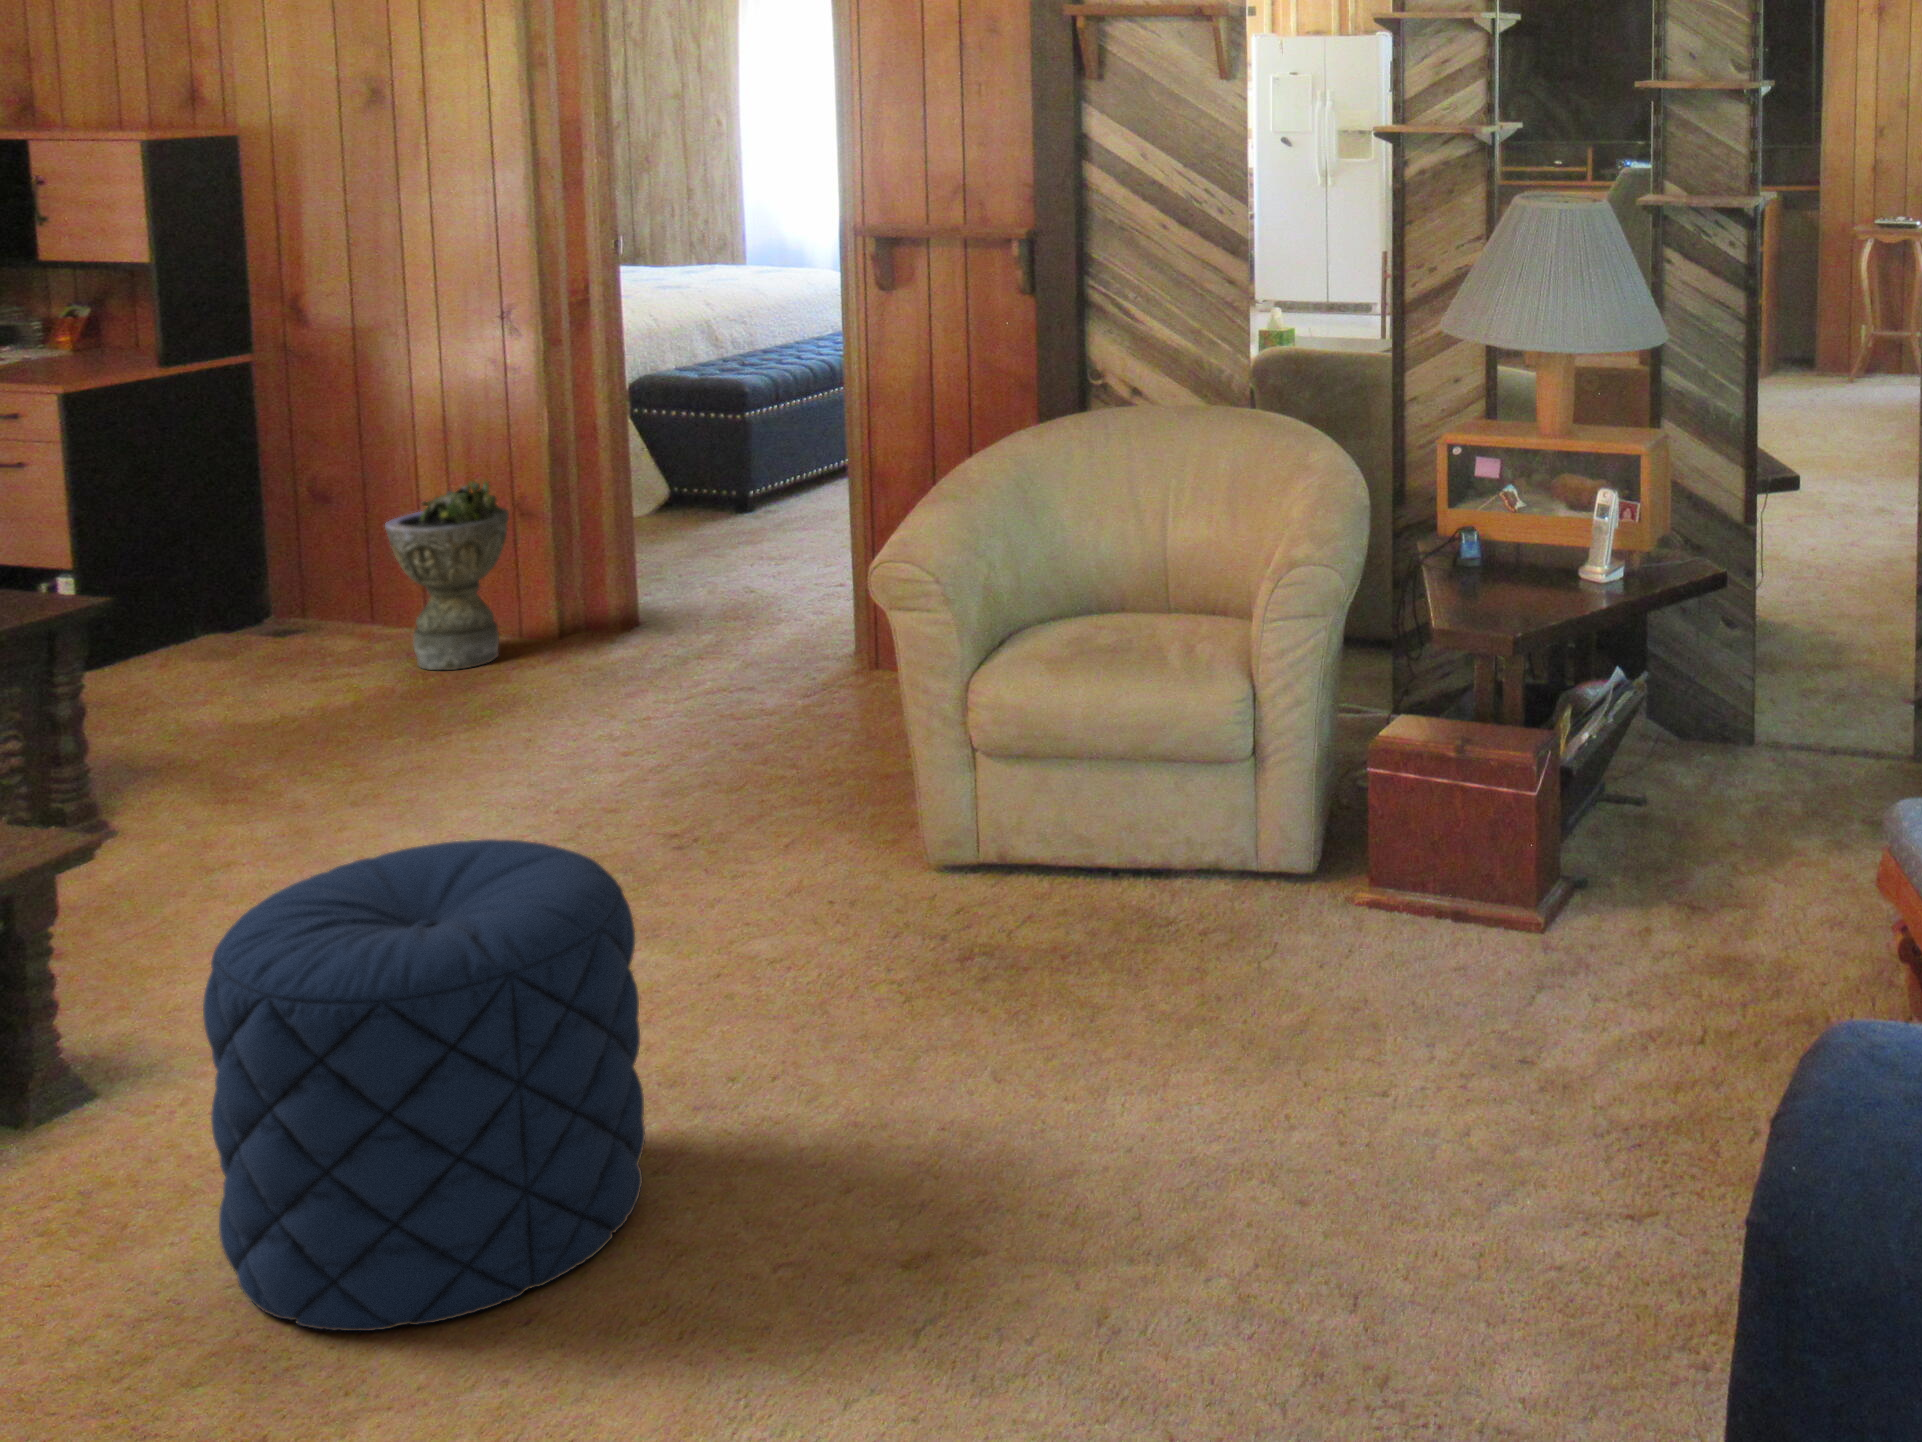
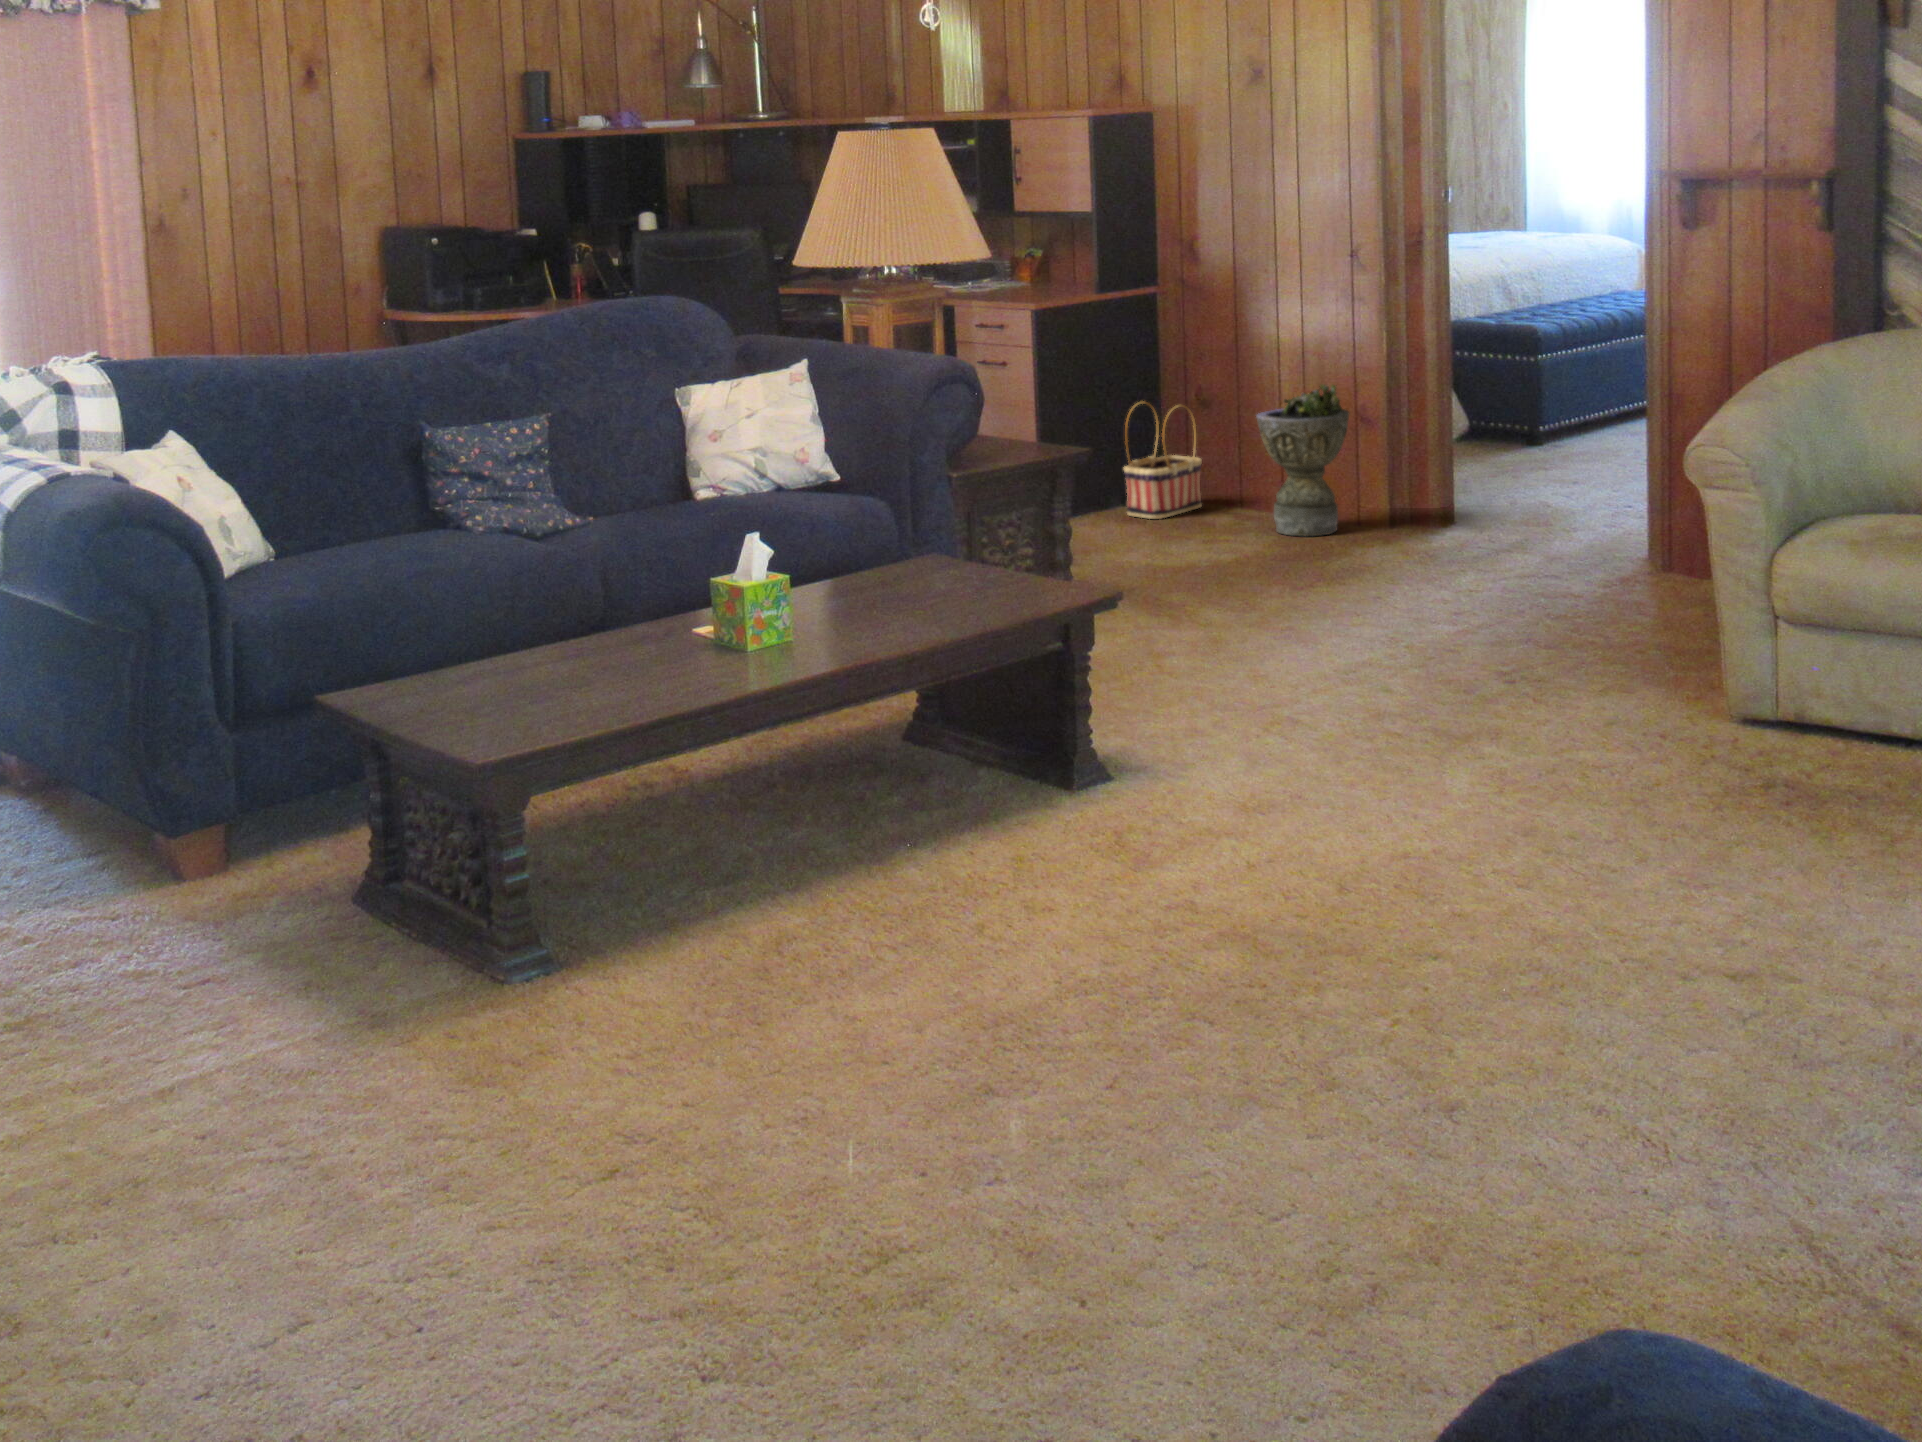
basket: none [203,511,321,663] -> present [1124,402,1202,519]
pouf: present [203,839,645,1331] -> none [1204,599,1512,946]

